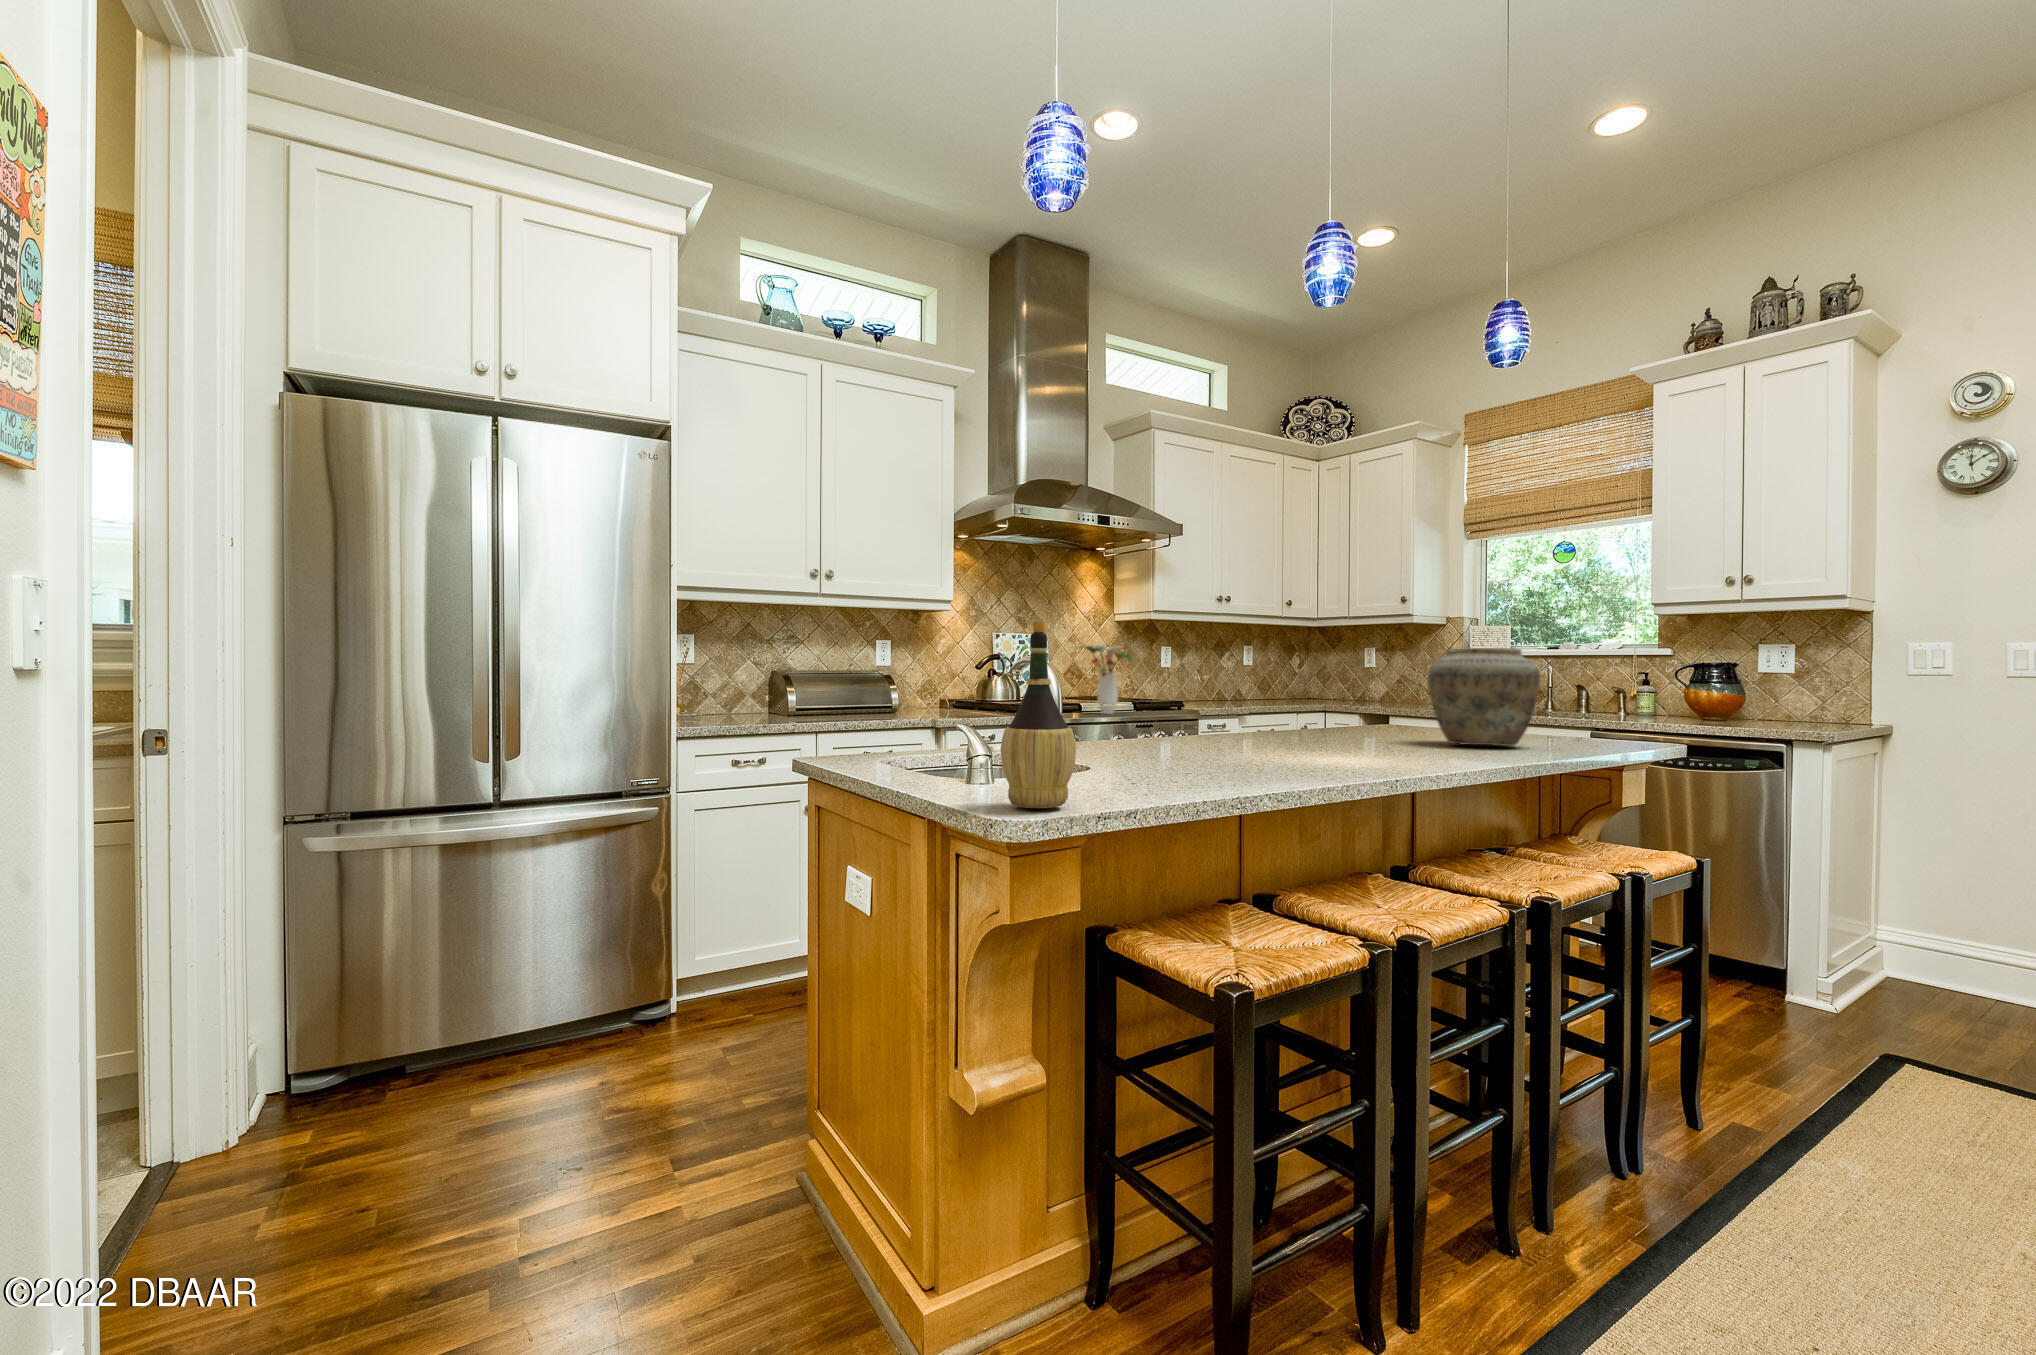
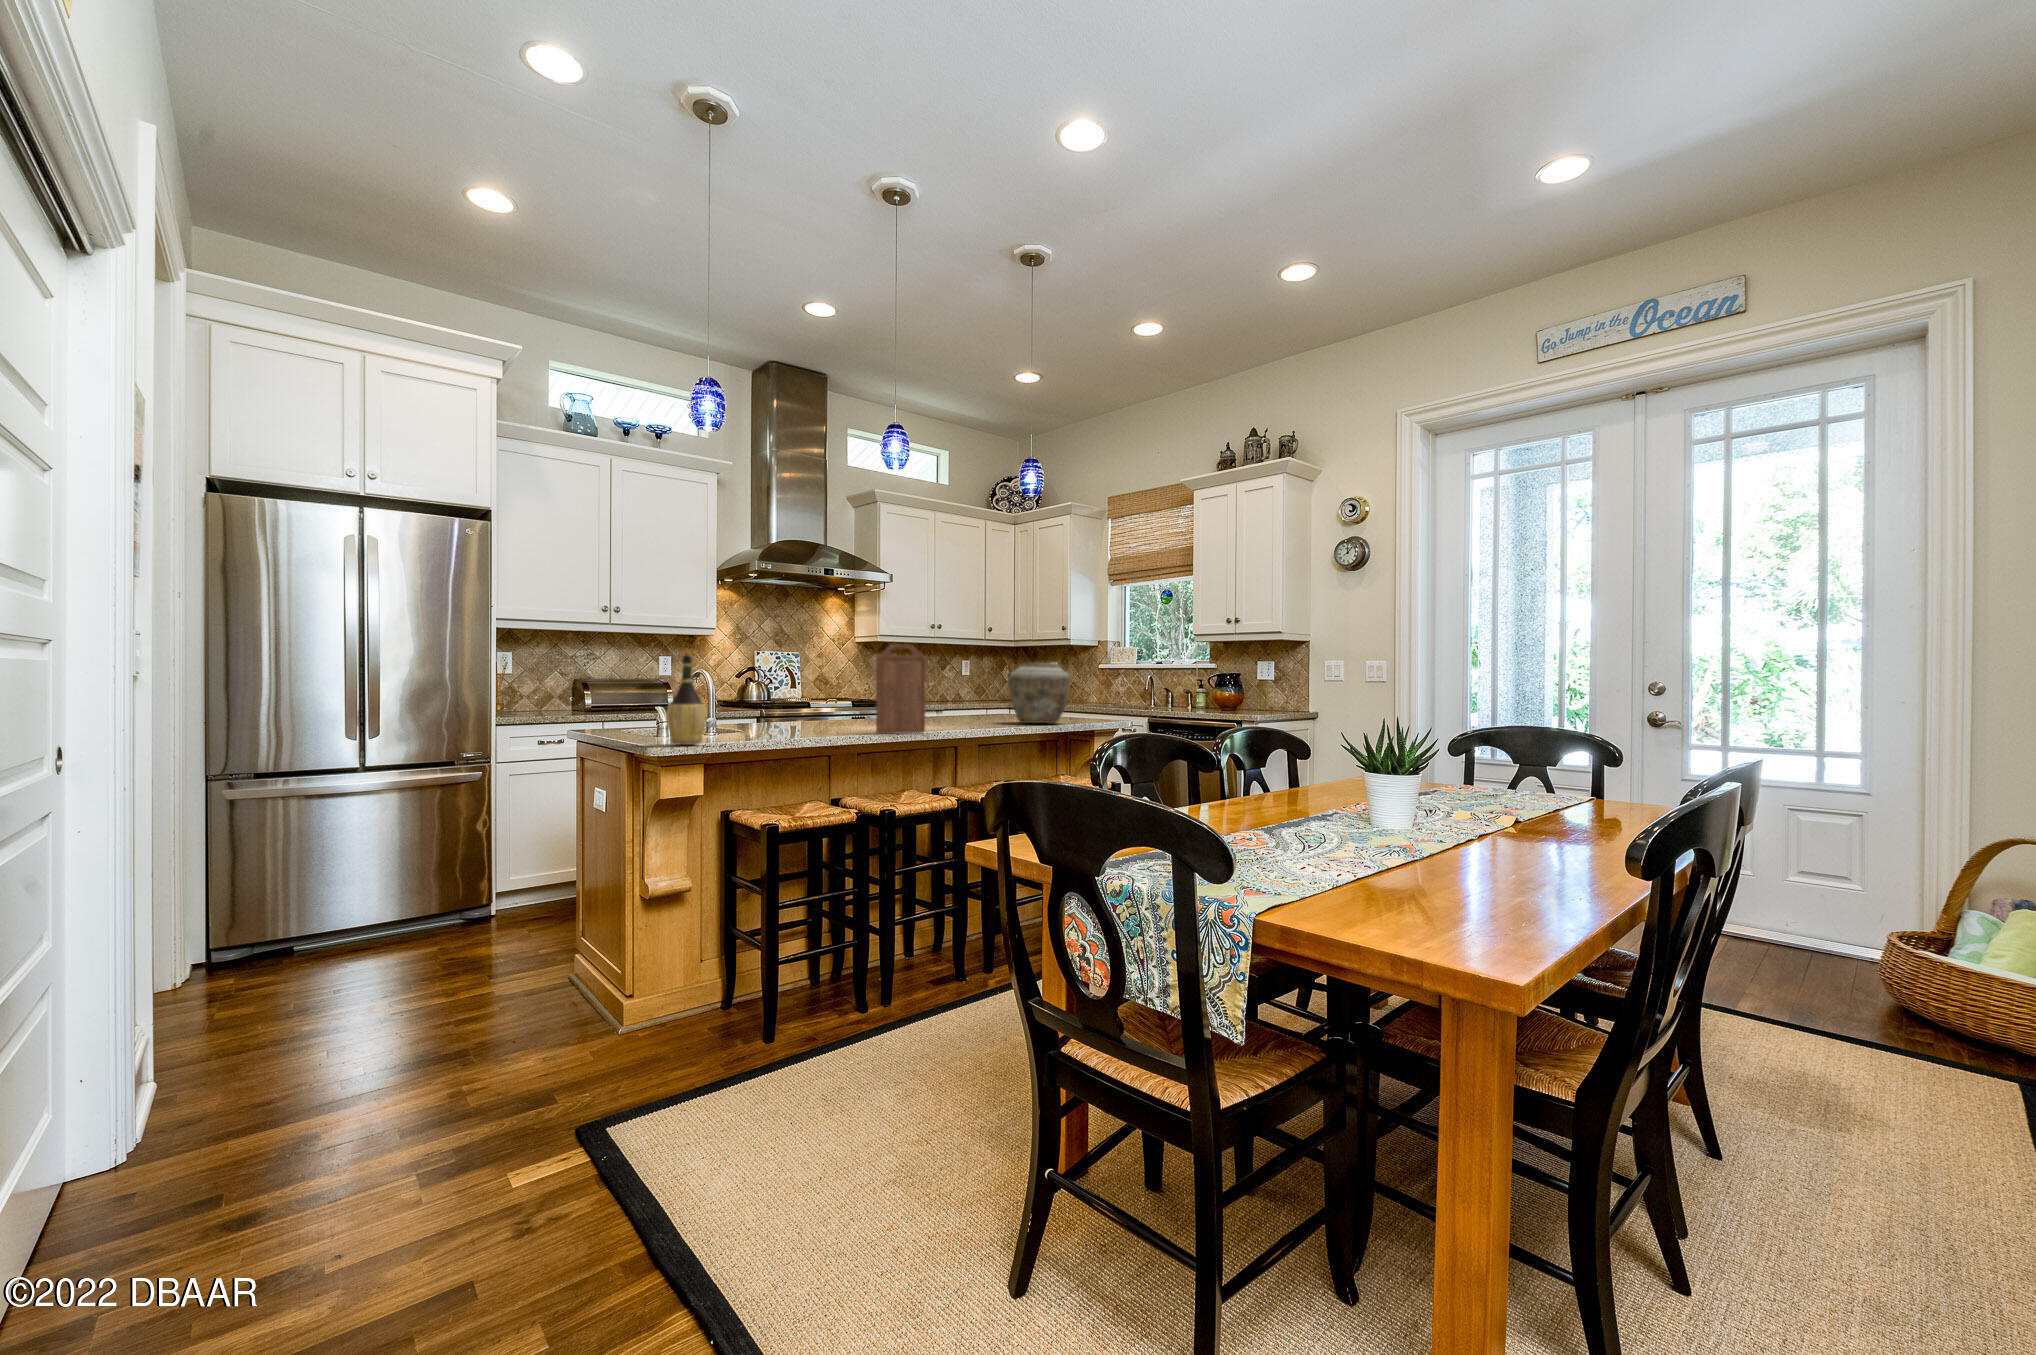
cutting board: none [1301,614,1380,773] -> present [876,644,926,734]
flower arrangement: present [1083,645,1133,714] -> none [819,658,863,711]

